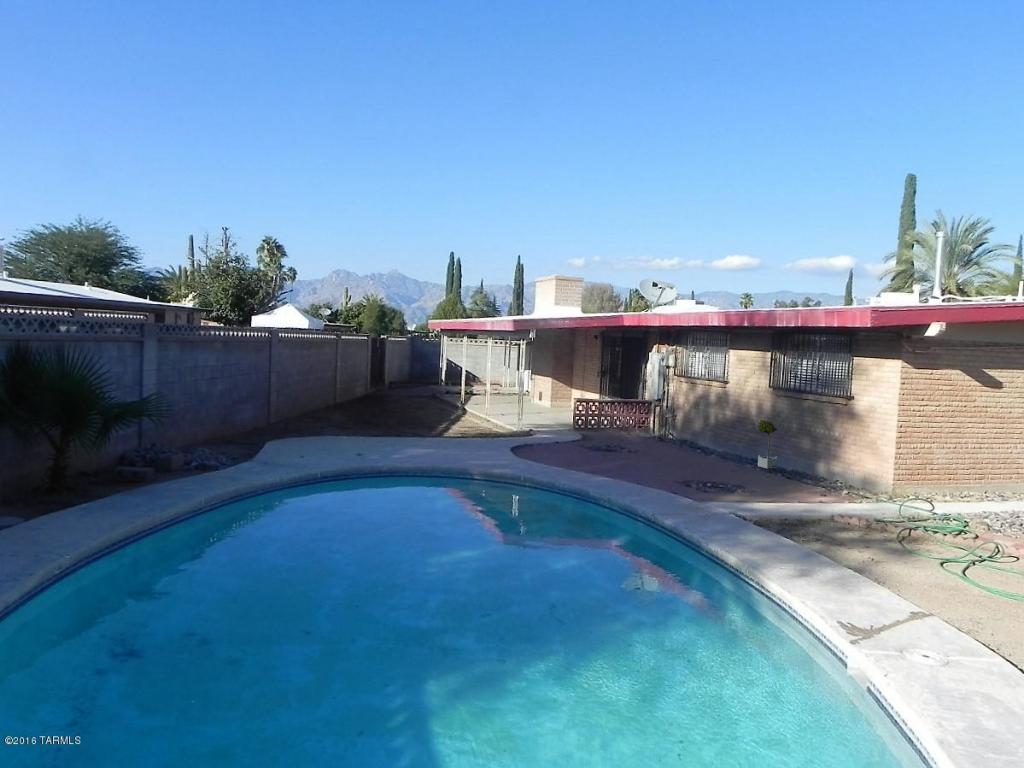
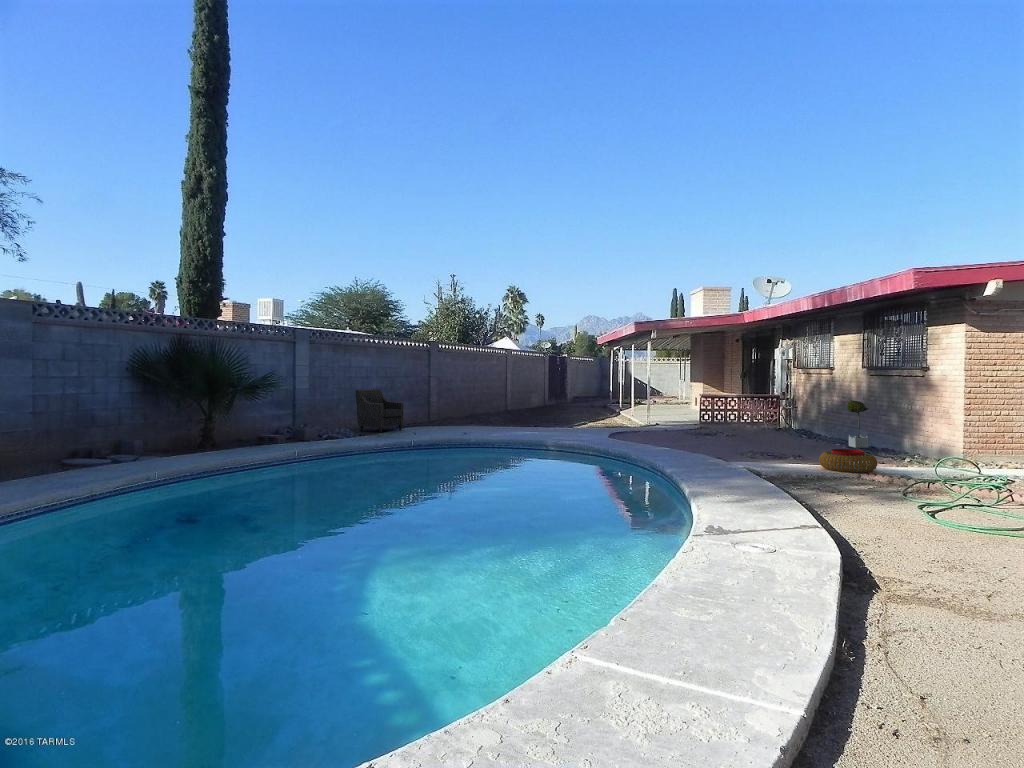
chair: none [168,396,239,459] -> present [356,389,404,433]
pouf: none [795,489,854,517] -> present [819,449,877,473]

